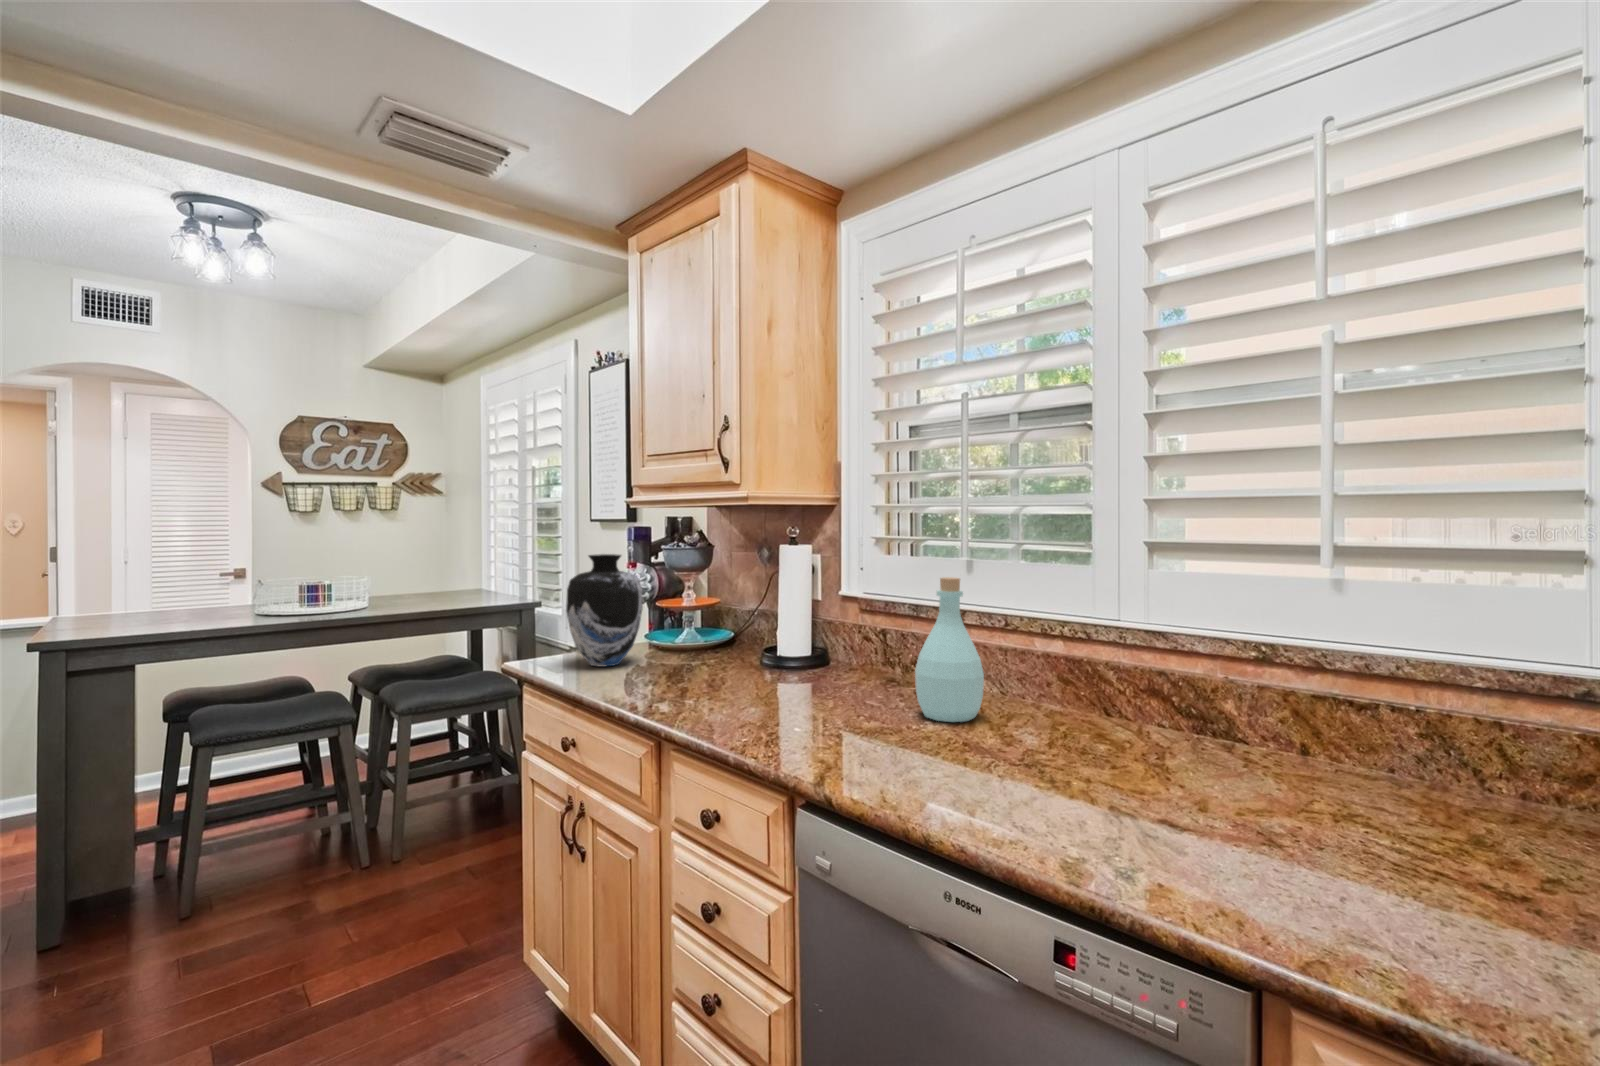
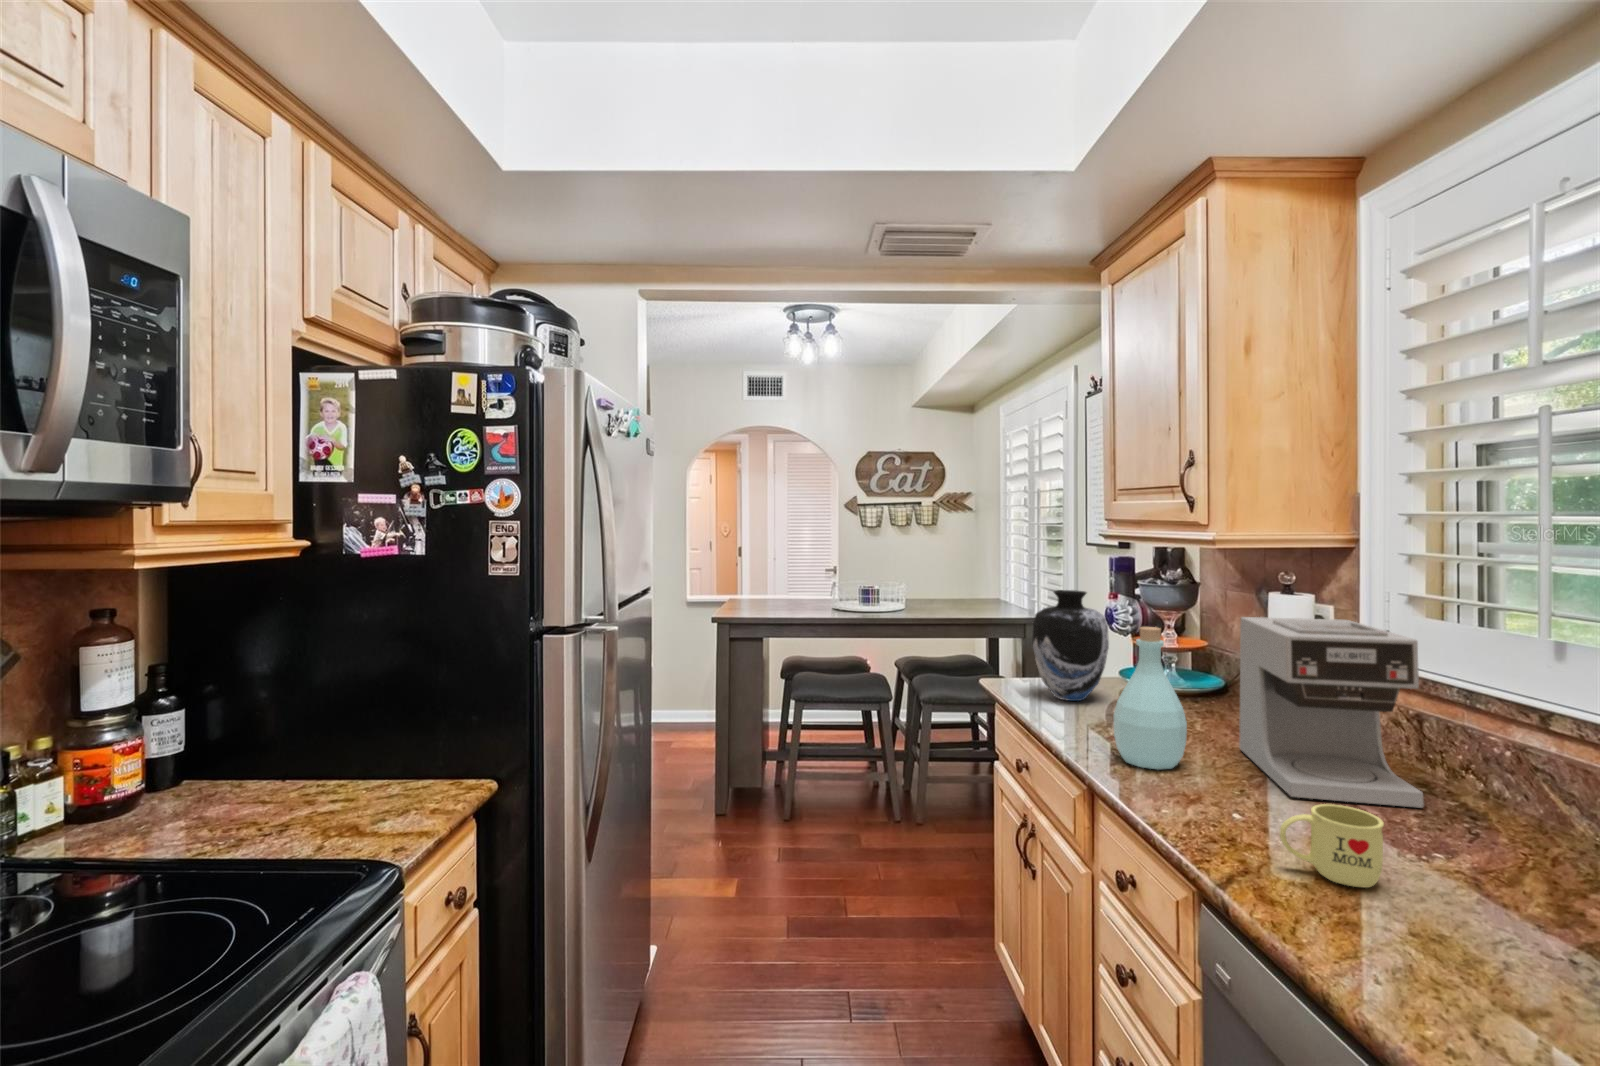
coffee maker: none [768,561,902,706] -> present [1239,617,1424,808]
bottle: present [915,577,984,722] -> present [1113,627,1187,769]
mug: none [848,695,916,757] -> present [1280,804,1384,888]

